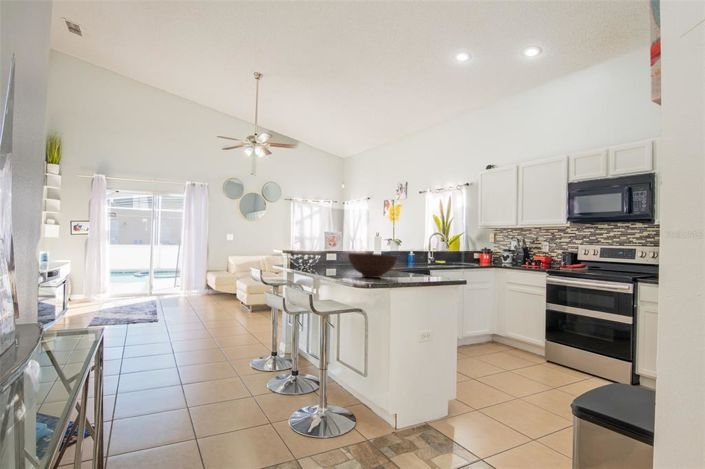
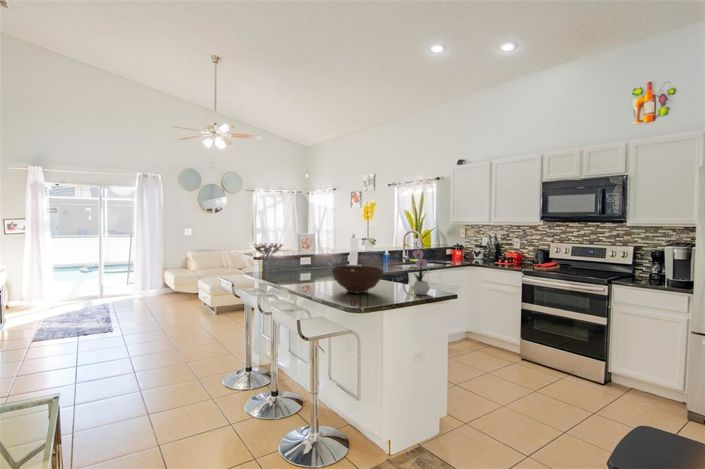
flower arrangement: none [424,230,444,281] -> present [413,242,431,295]

